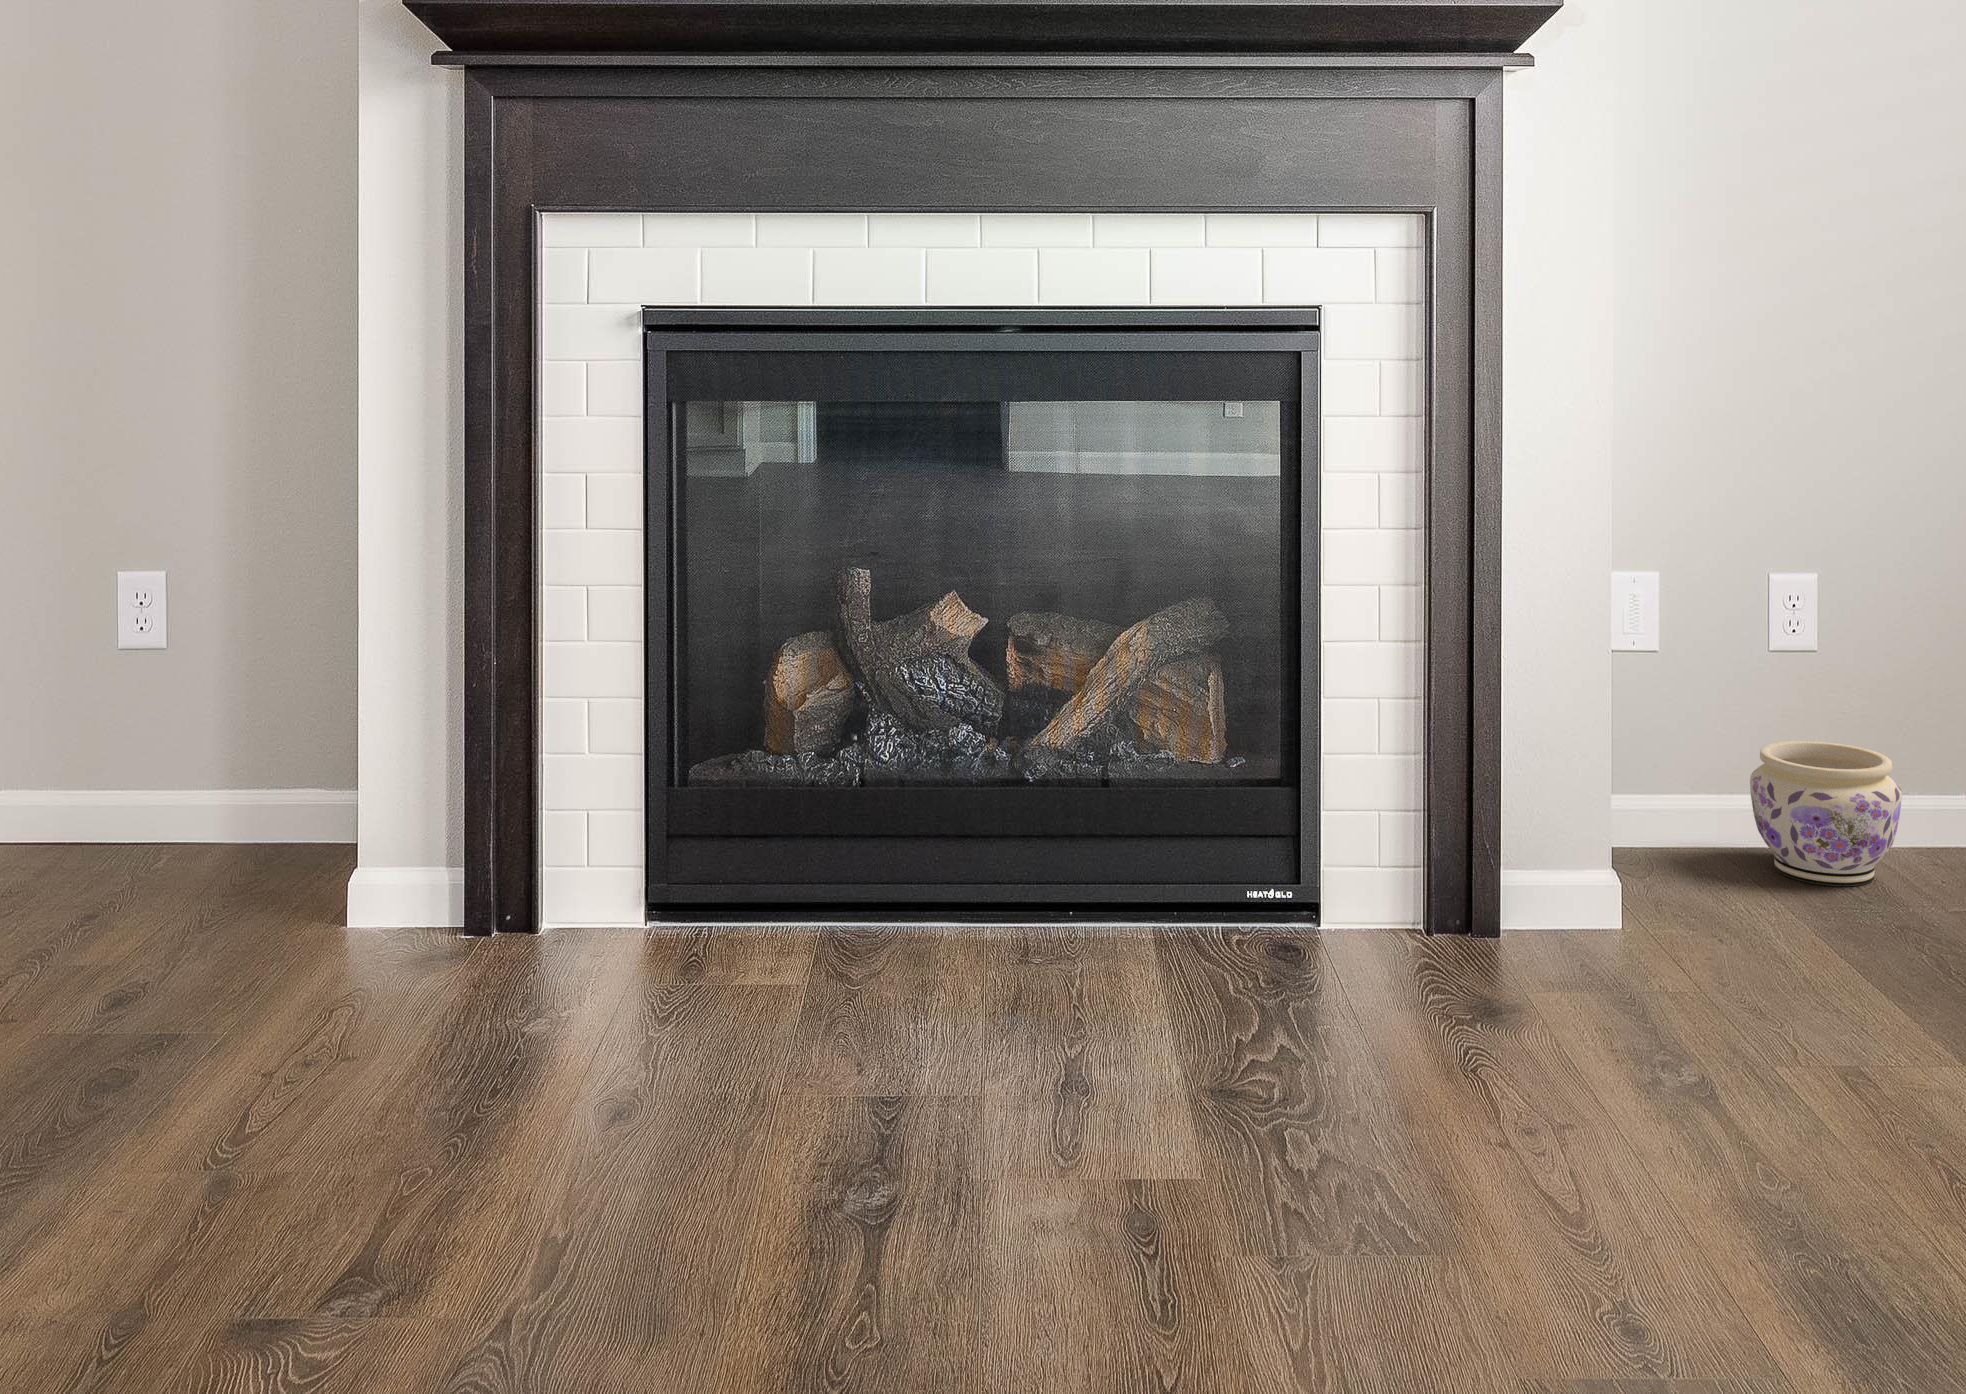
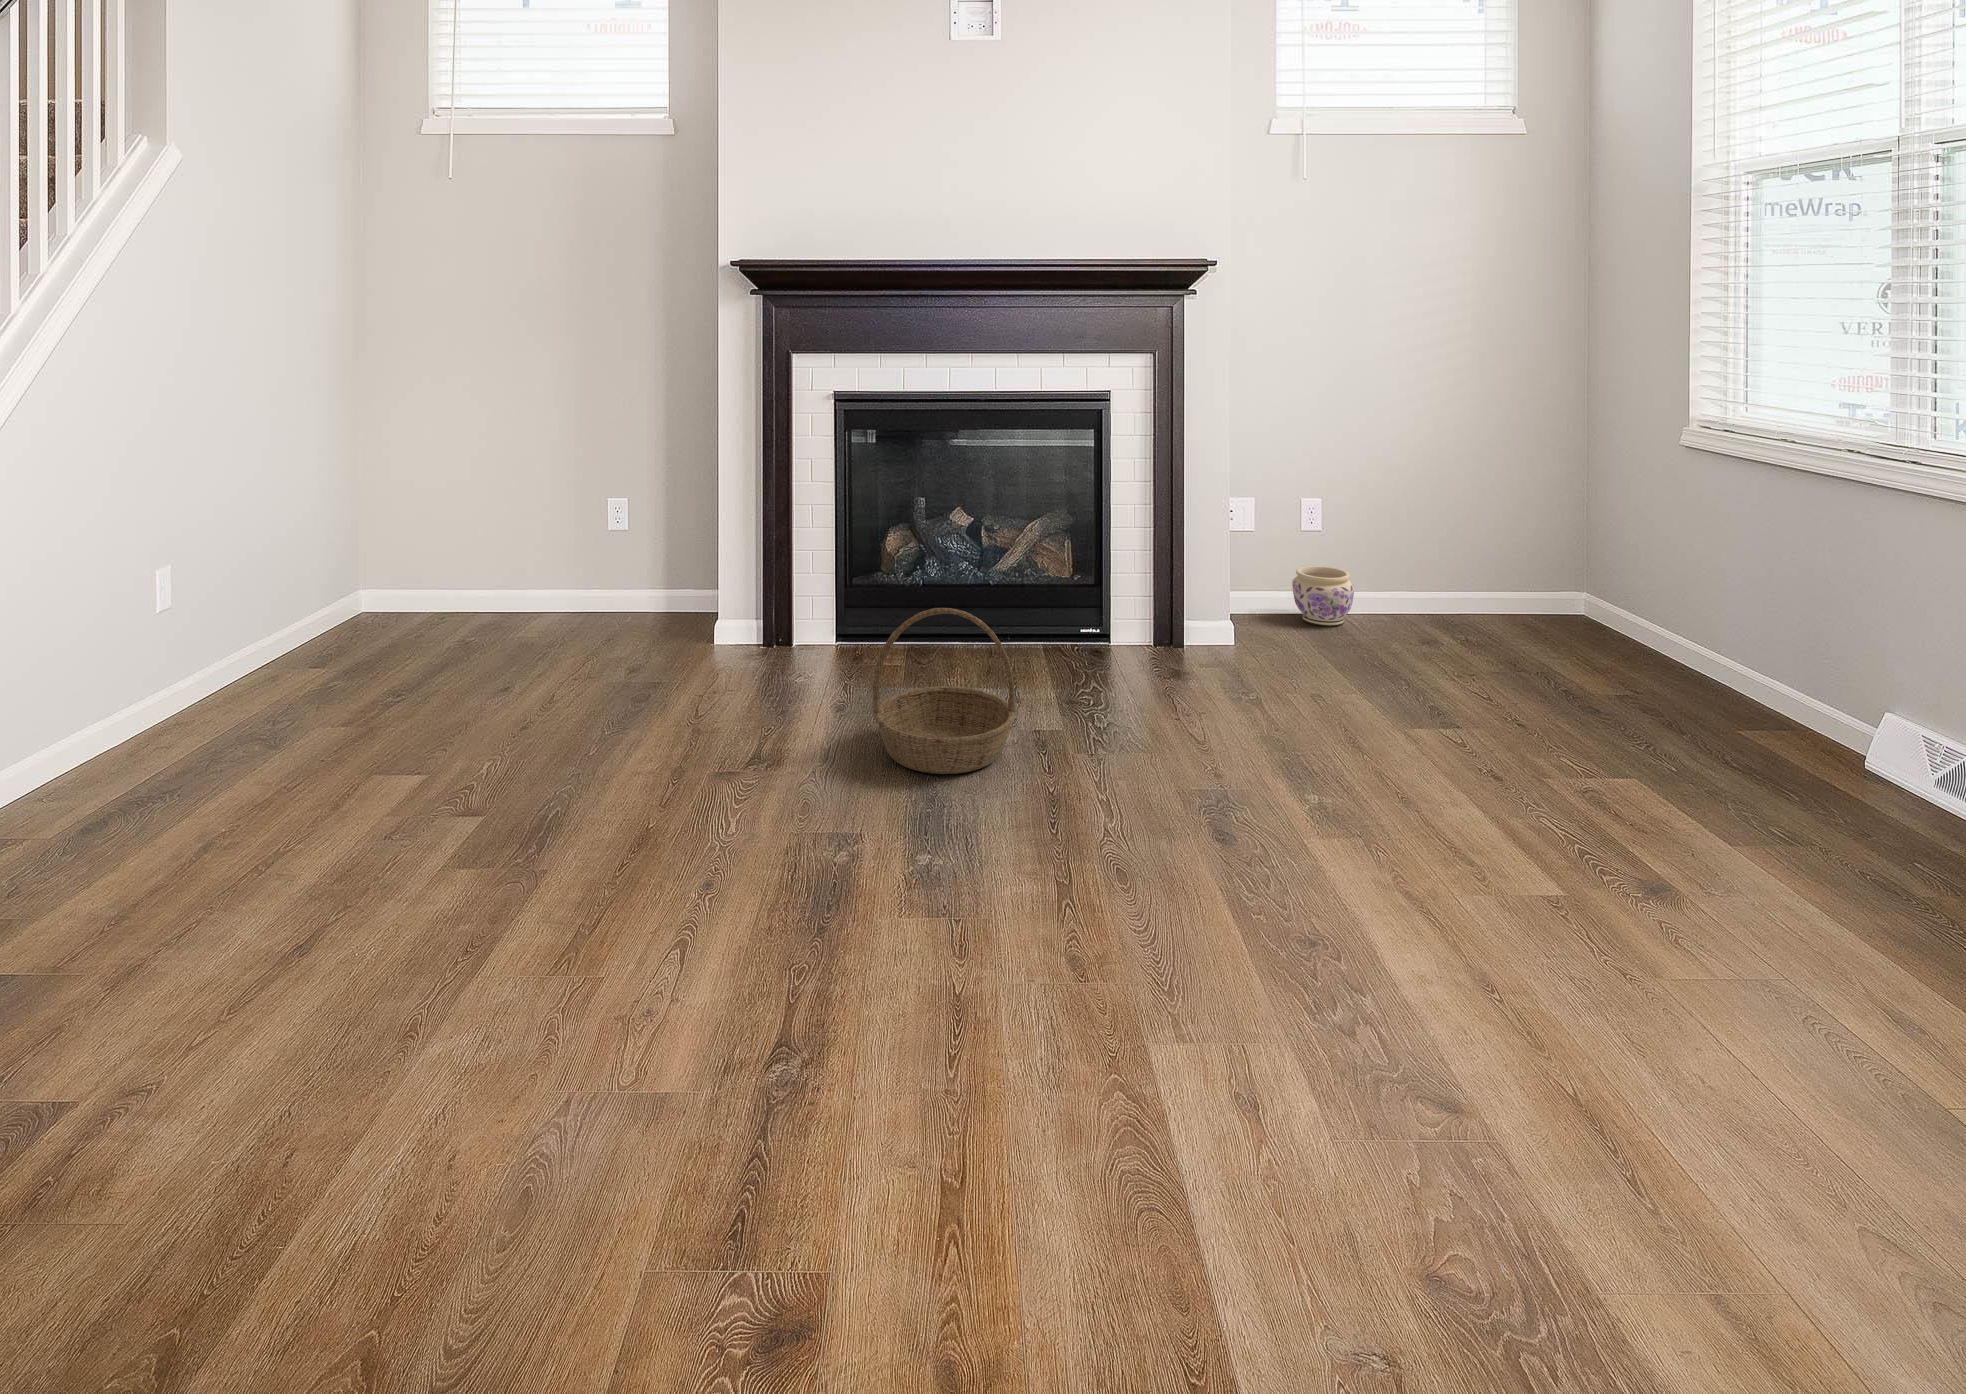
basket: none [671,847,1064,1312] -> present [872,608,1016,774]

